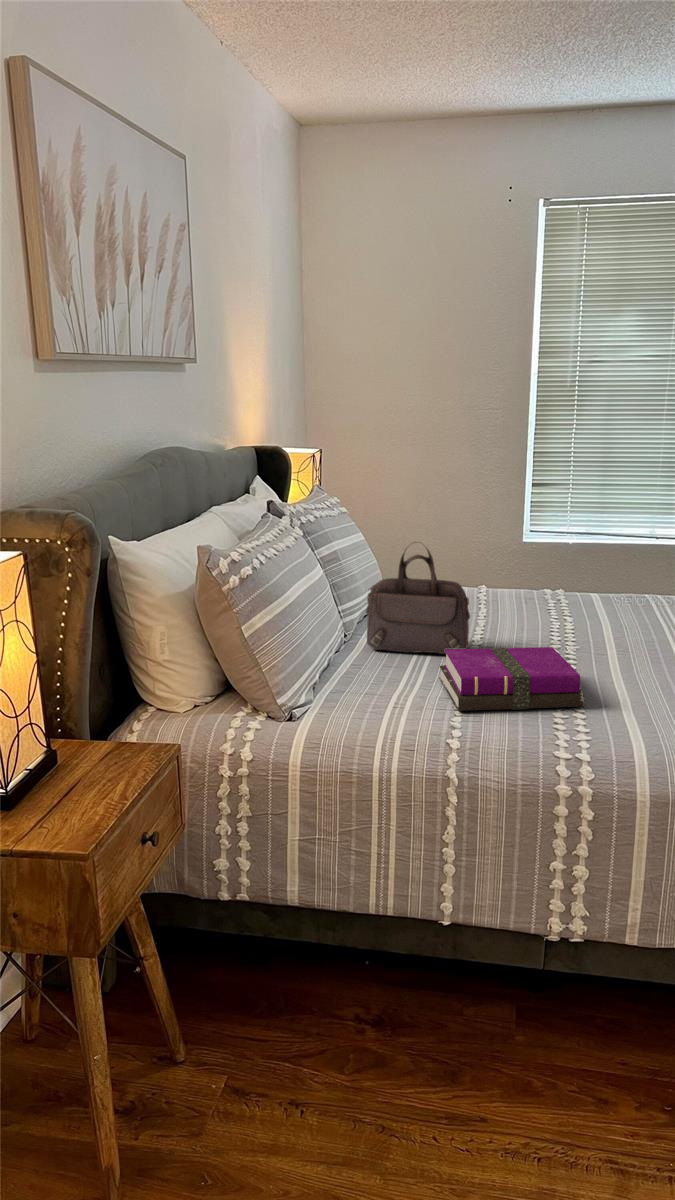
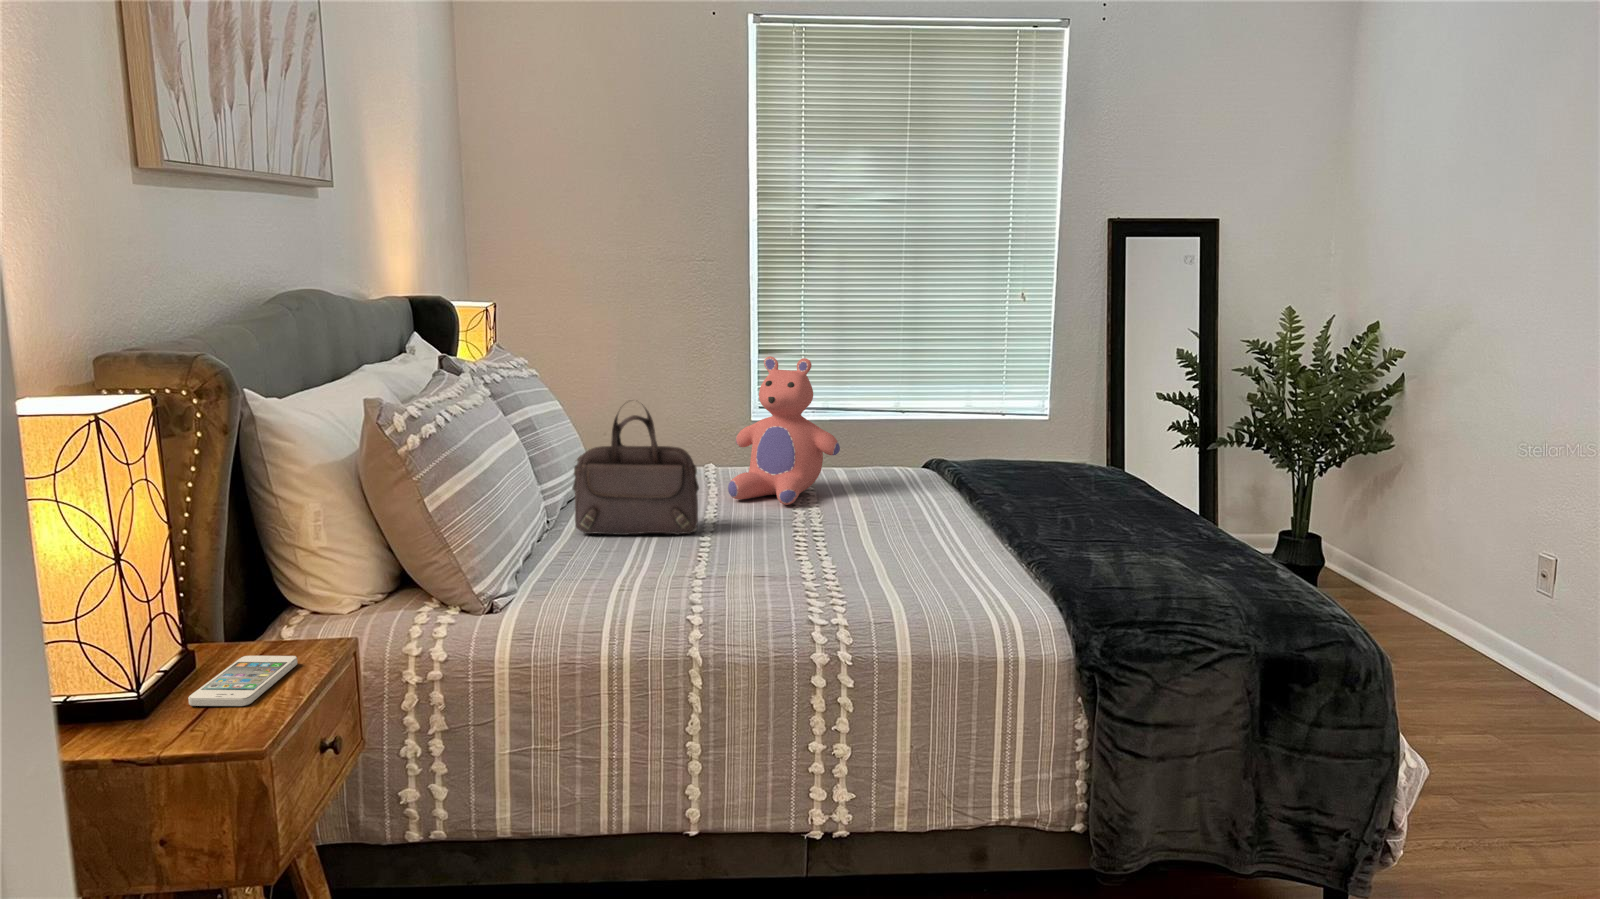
teddy bear: none [497,501,597,631] -> present [728,356,840,505]
notebook: present [439,647,585,711] -> none [668,514,836,588]
smartphone: none [46,756,131,804] -> present [188,656,297,706]

